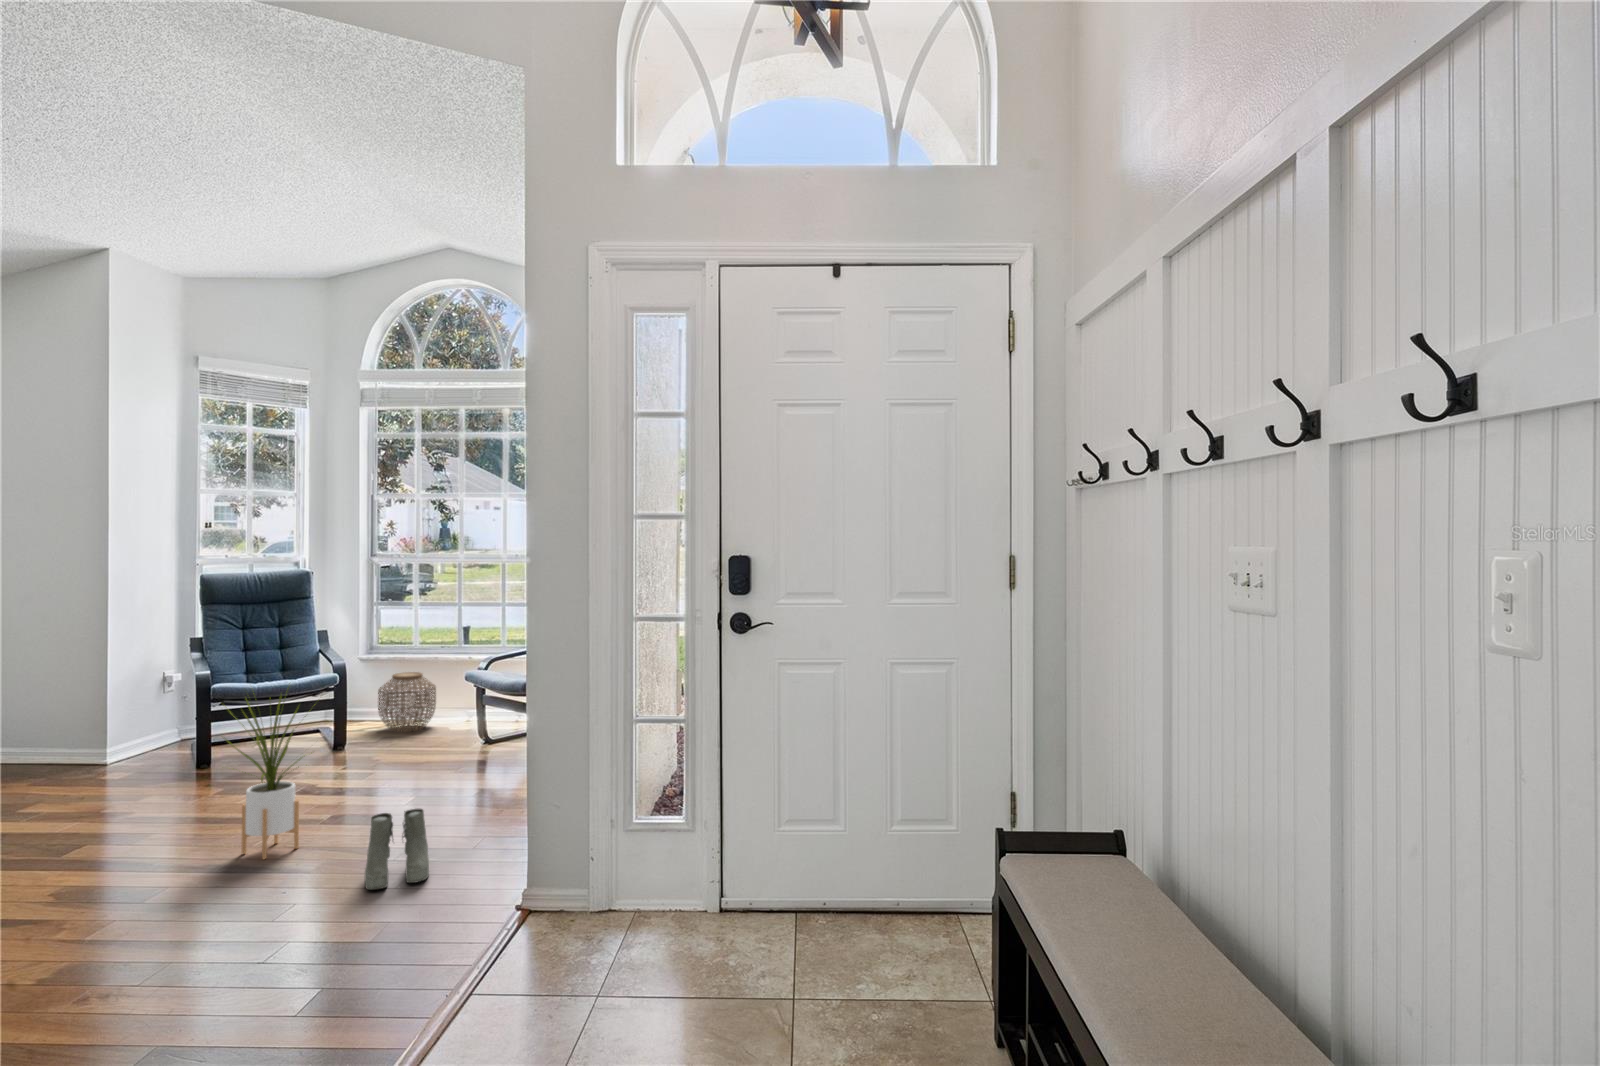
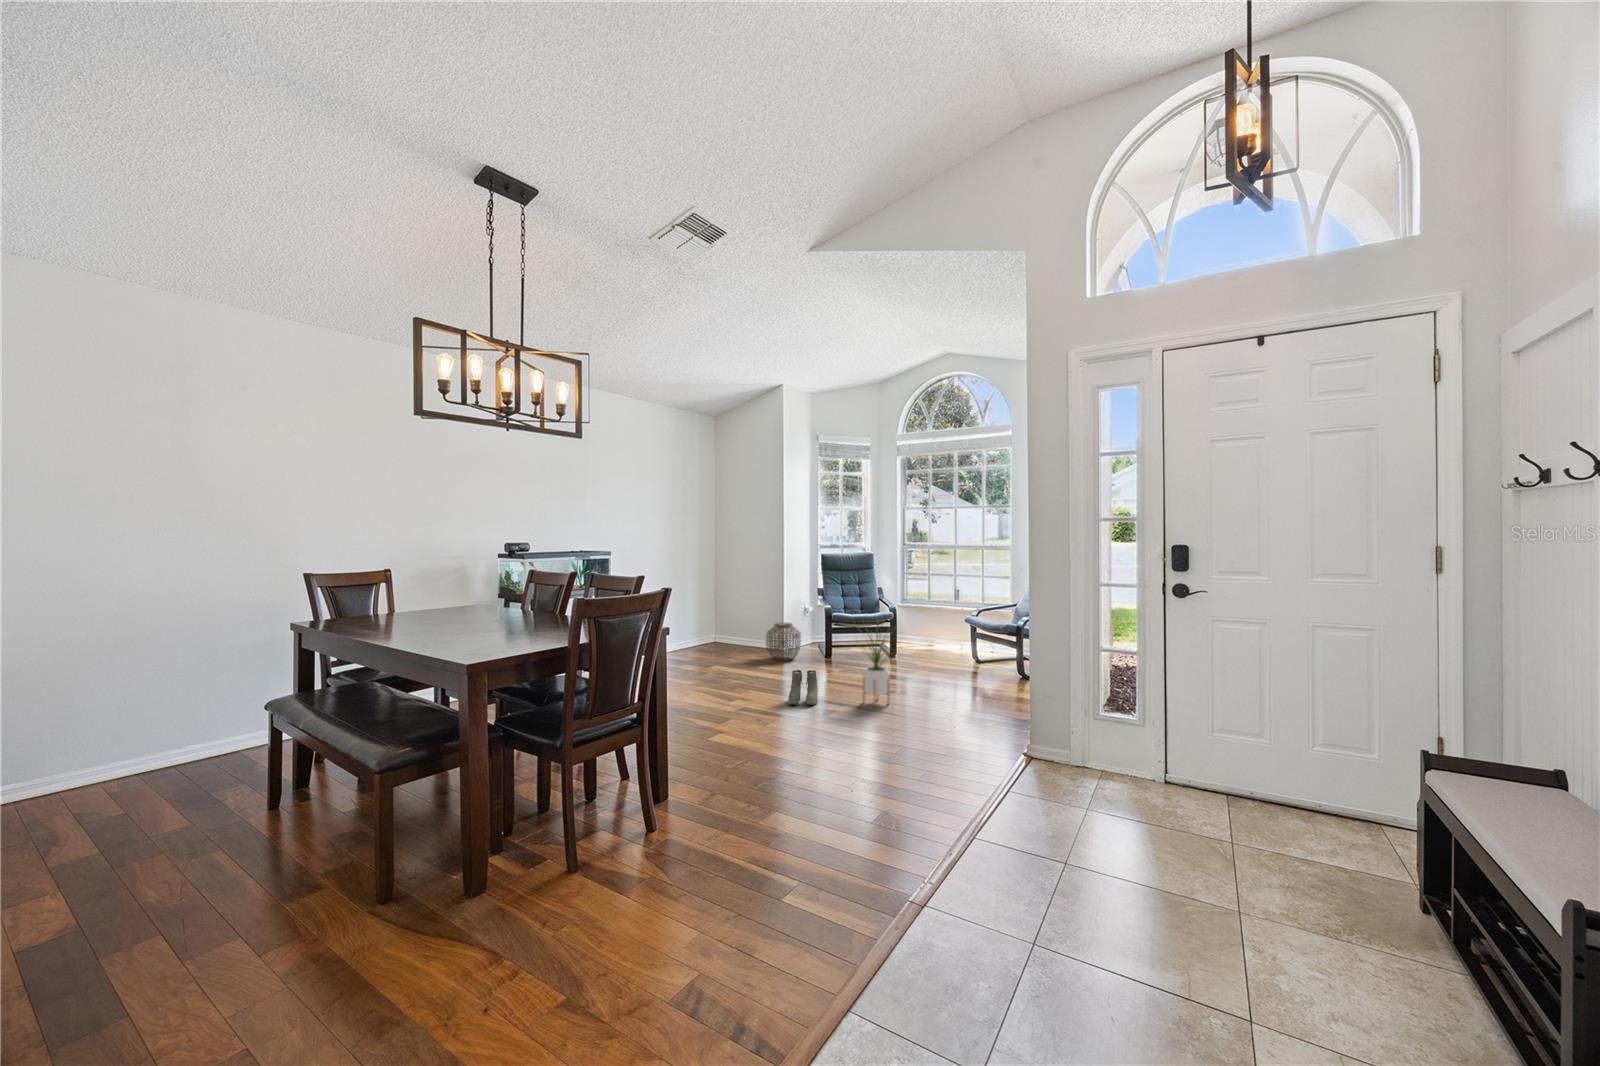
woven basket: present [378,672,436,732] -> present [766,623,801,661]
boots: present [365,809,429,890] -> present [788,670,818,705]

